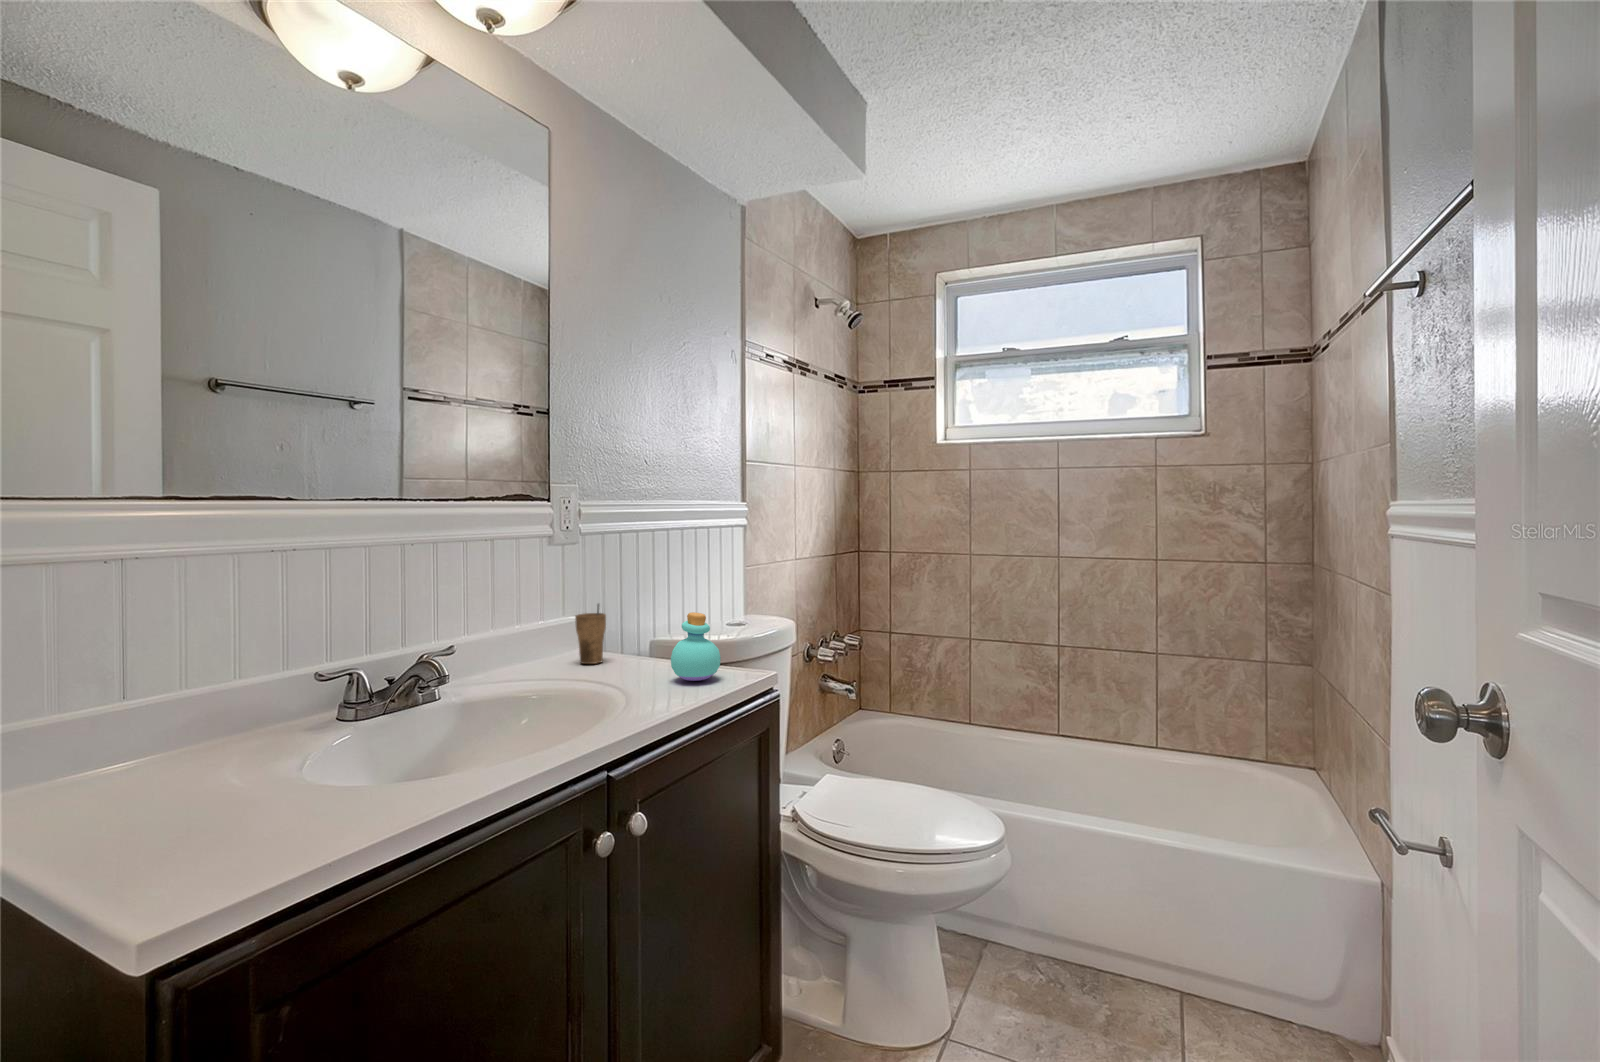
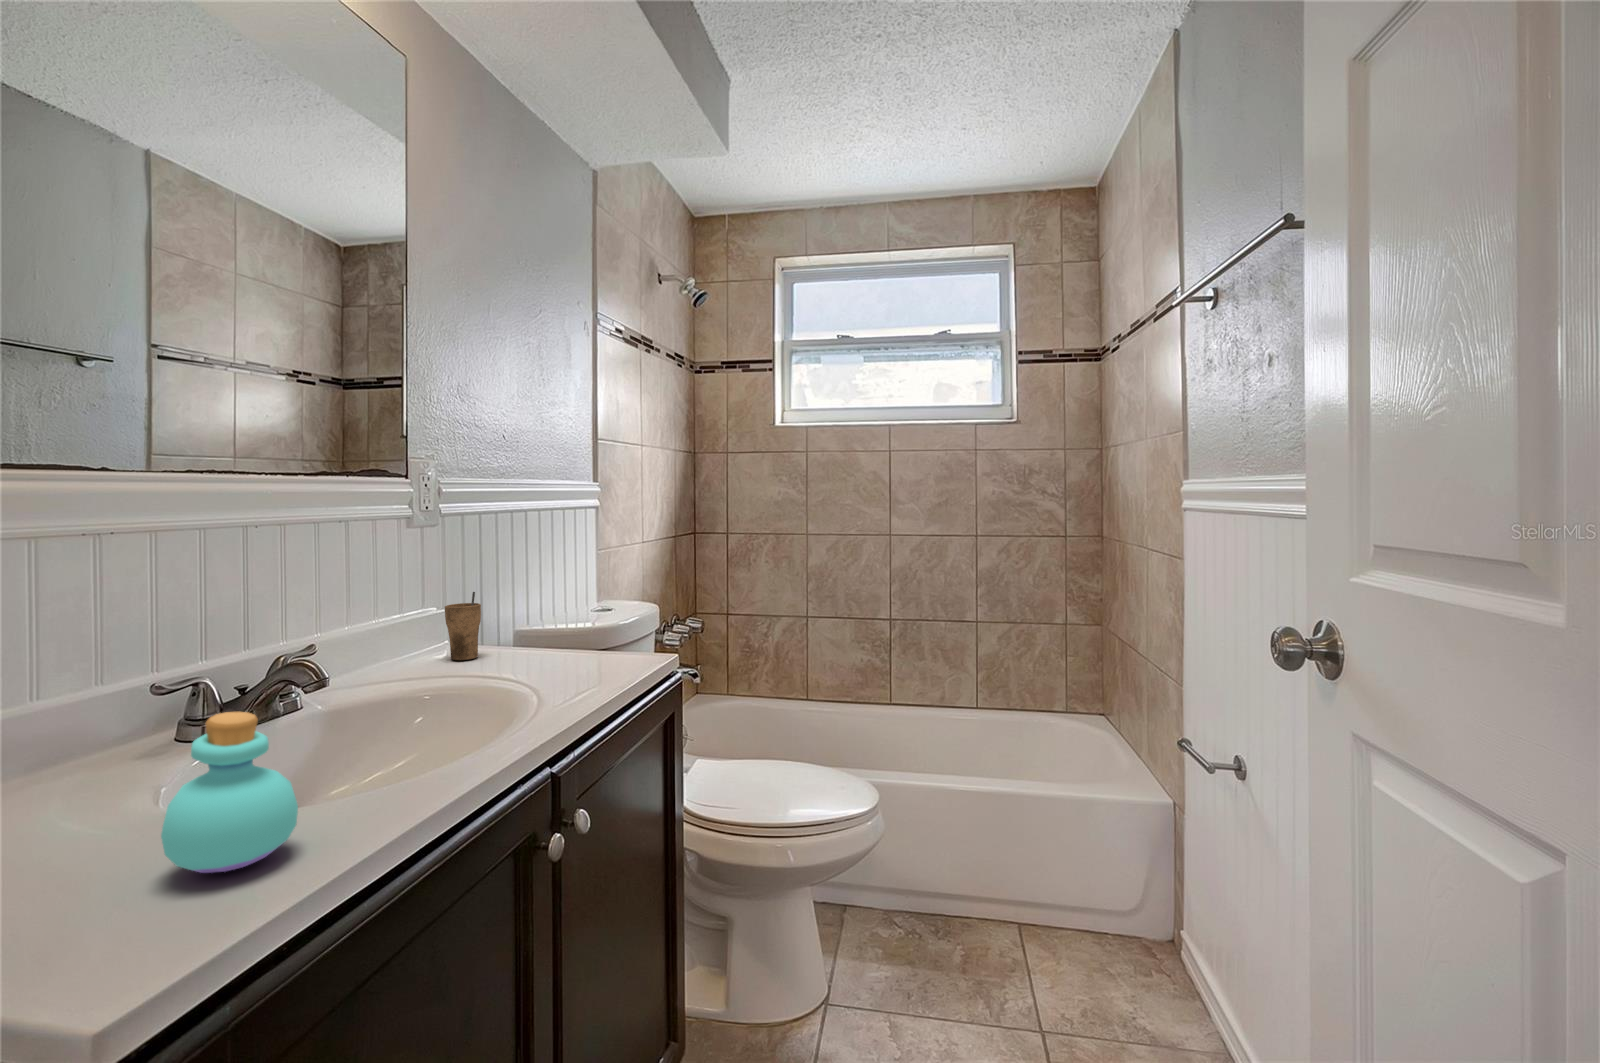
perfume bottle: present [671,612,721,681] -> present [161,712,298,873]

